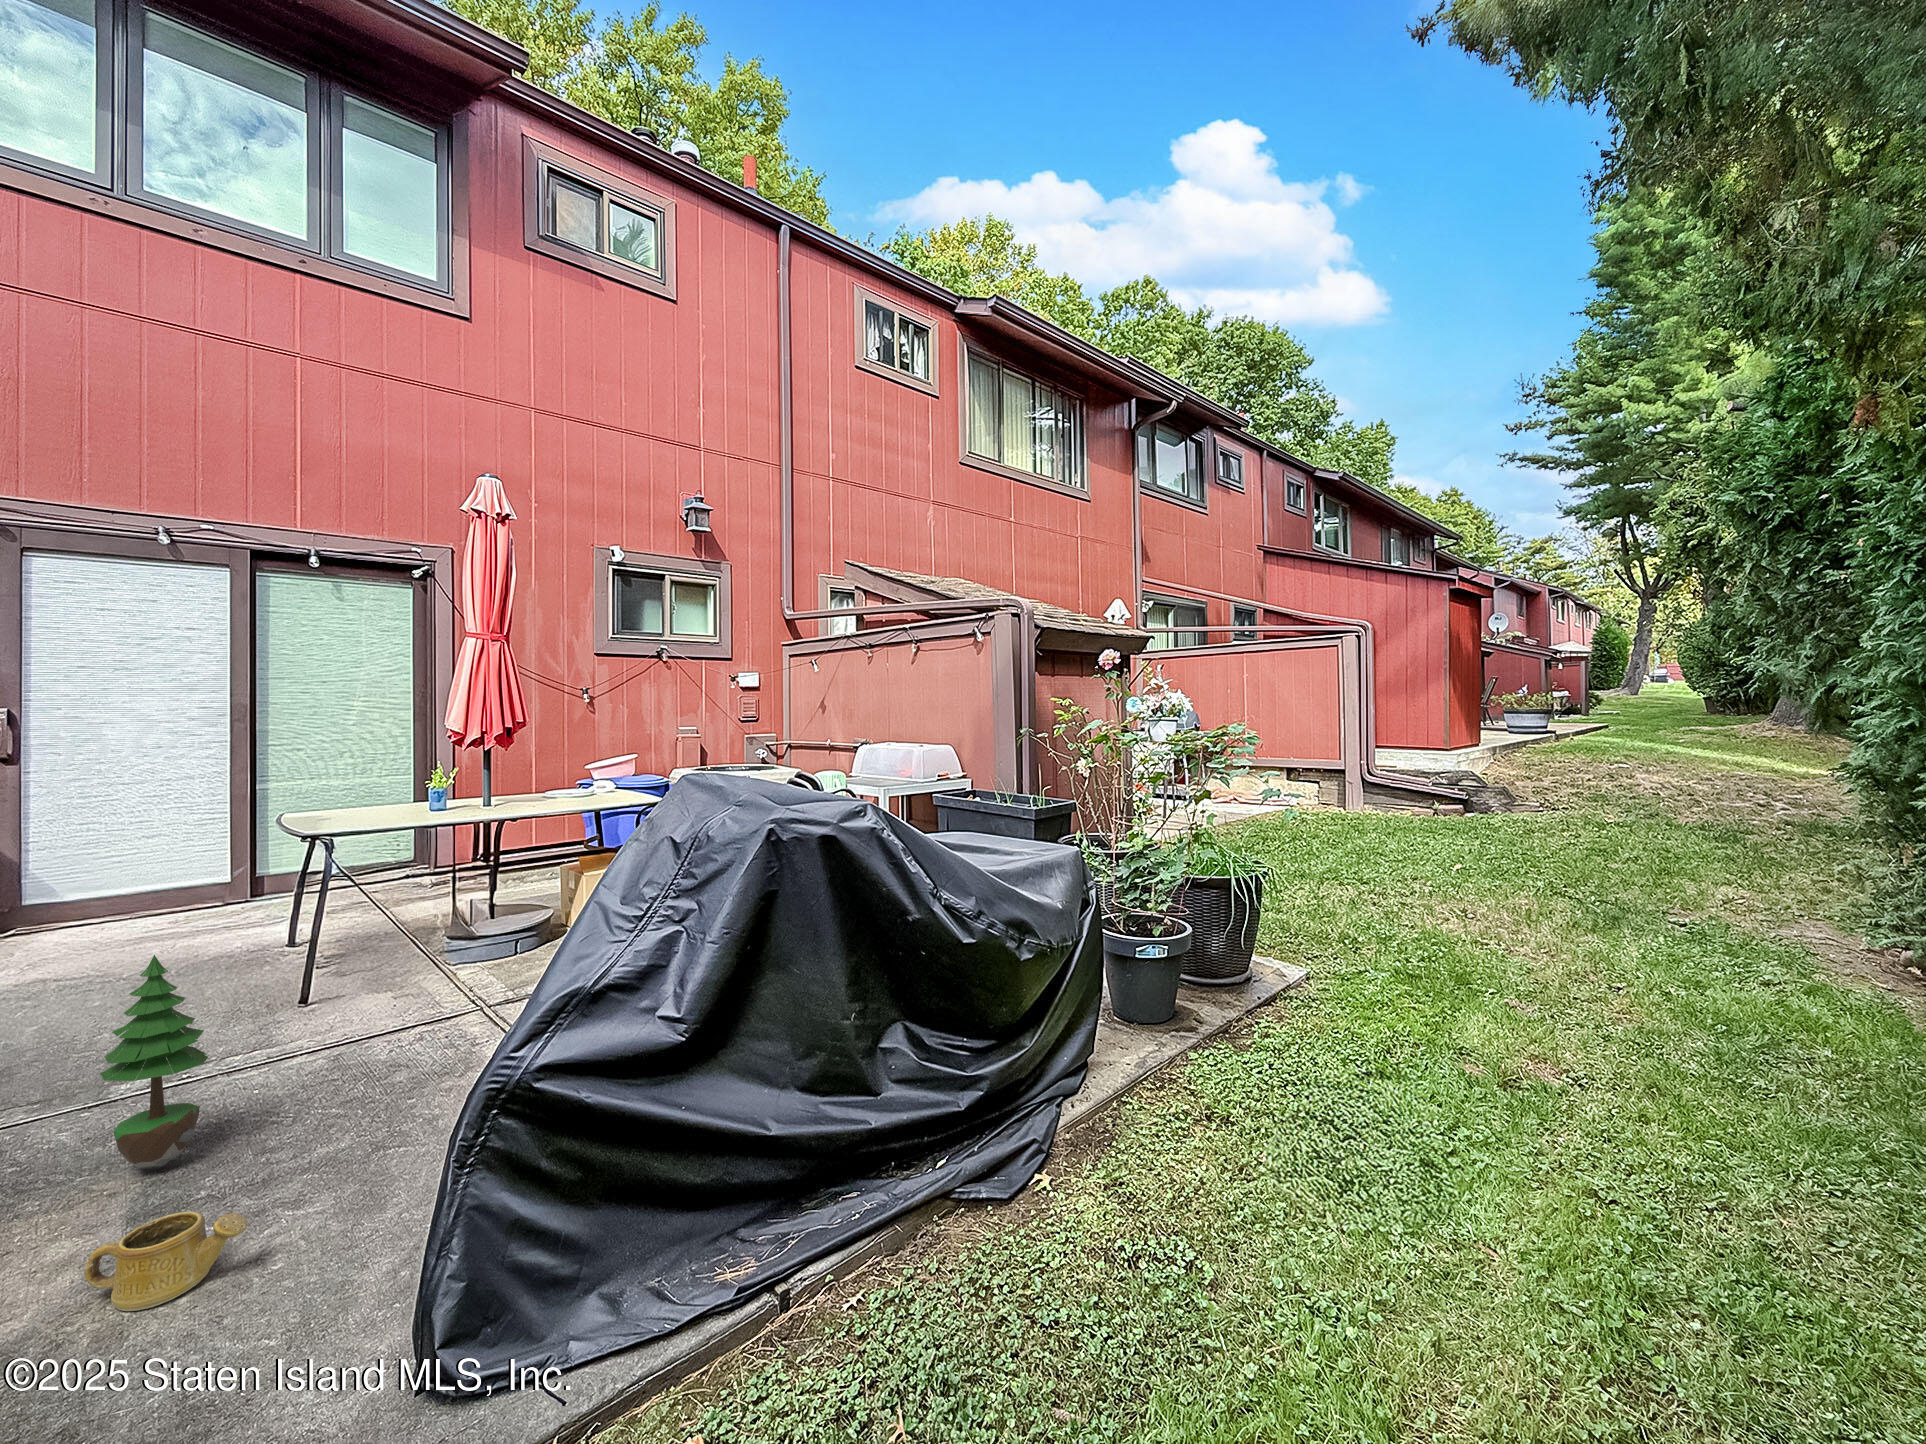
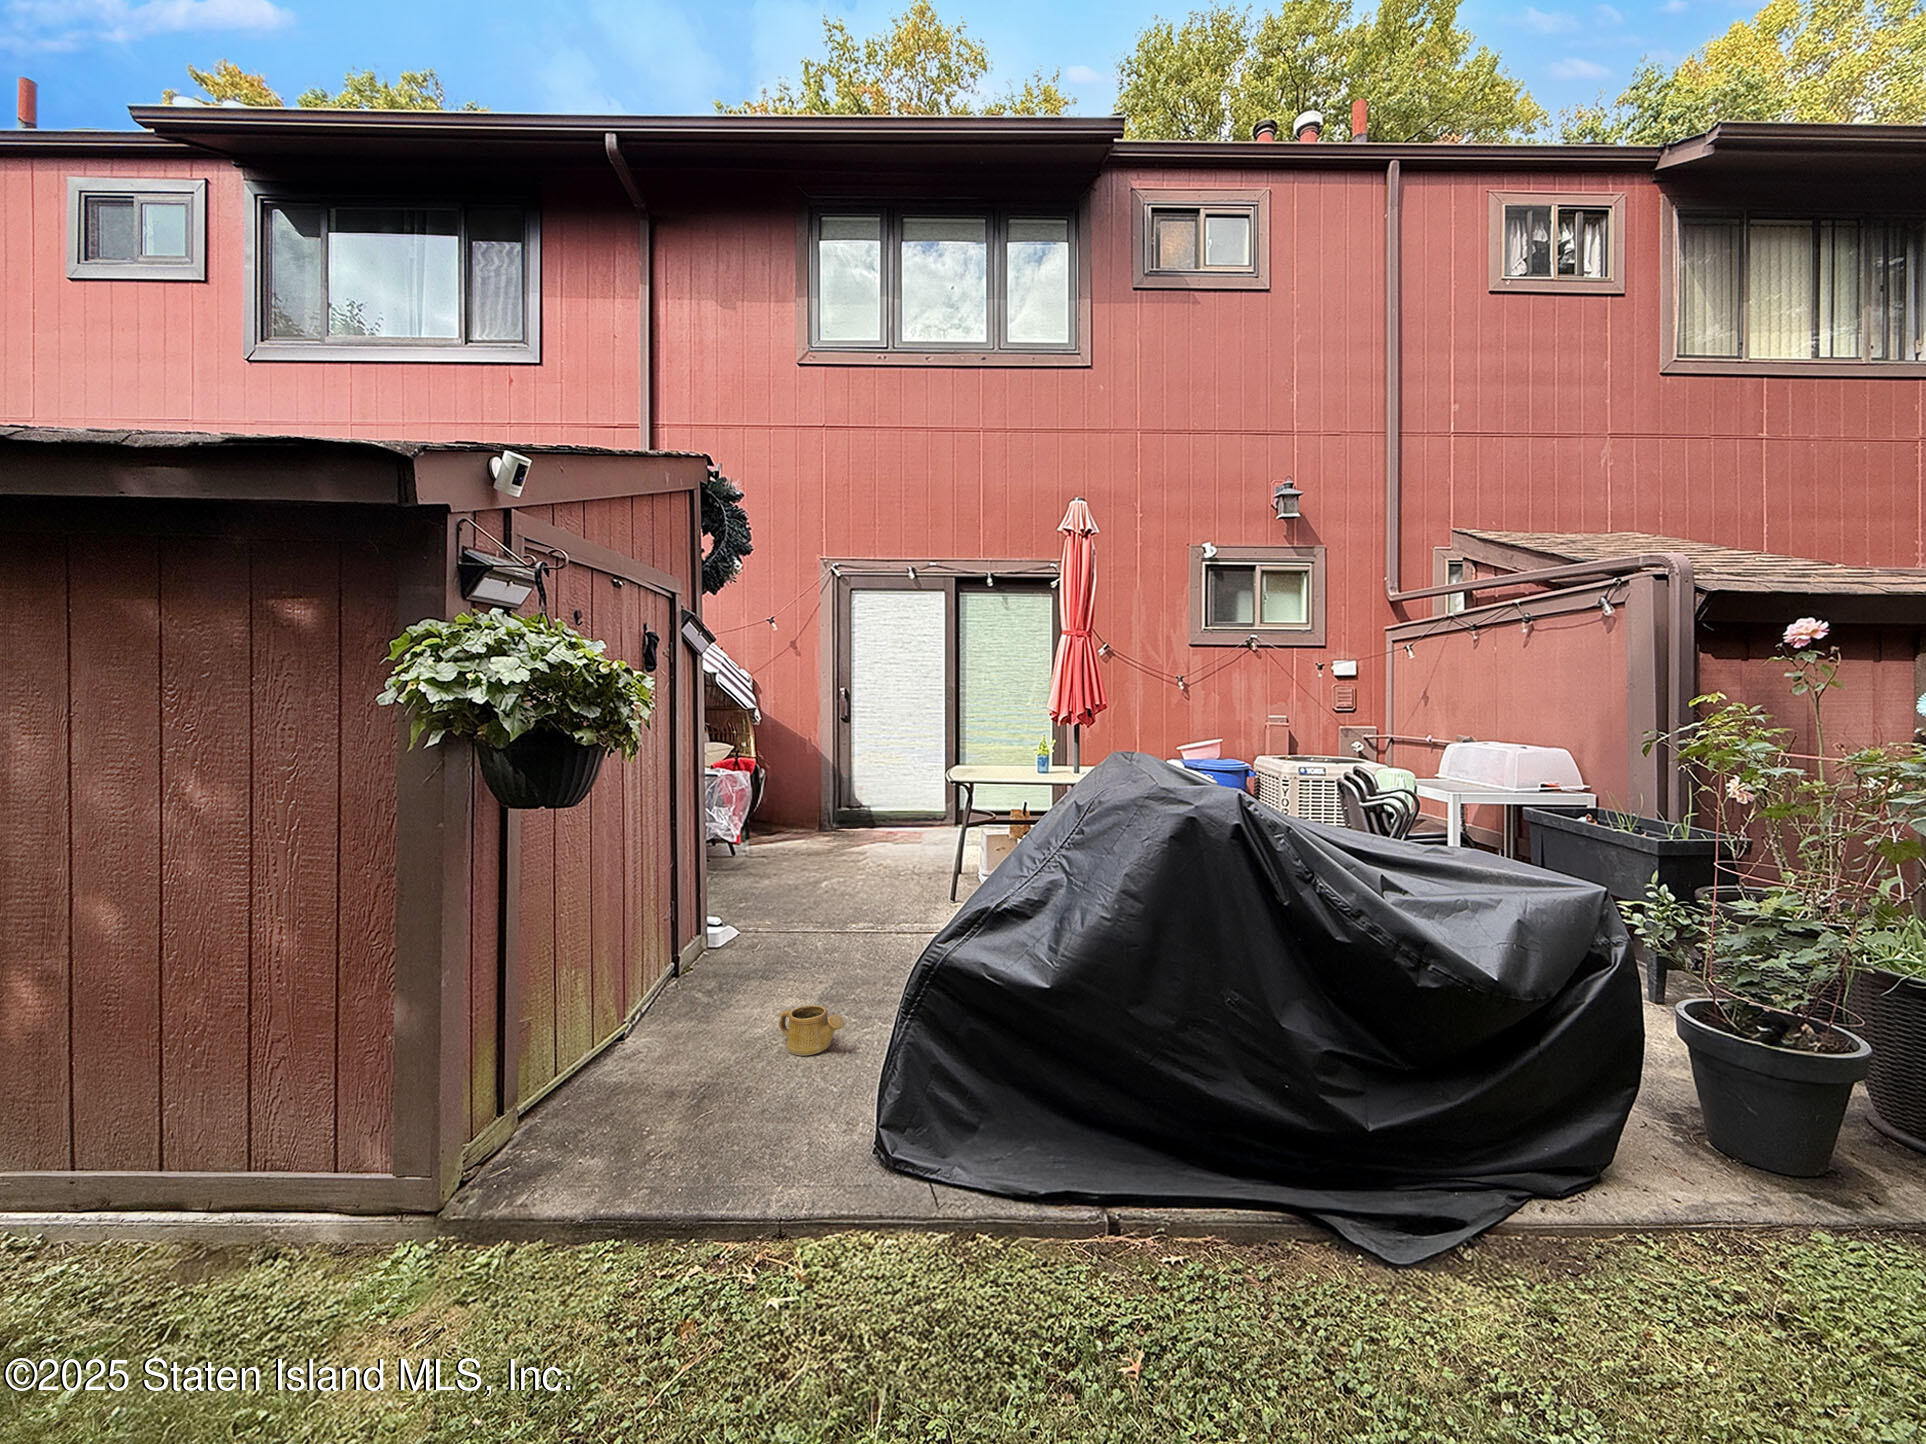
potted tree: present [100,955,208,1169] -> none [812,847,861,981]

